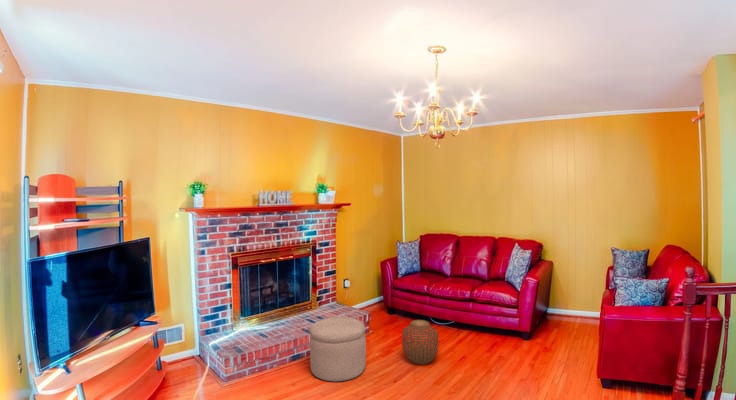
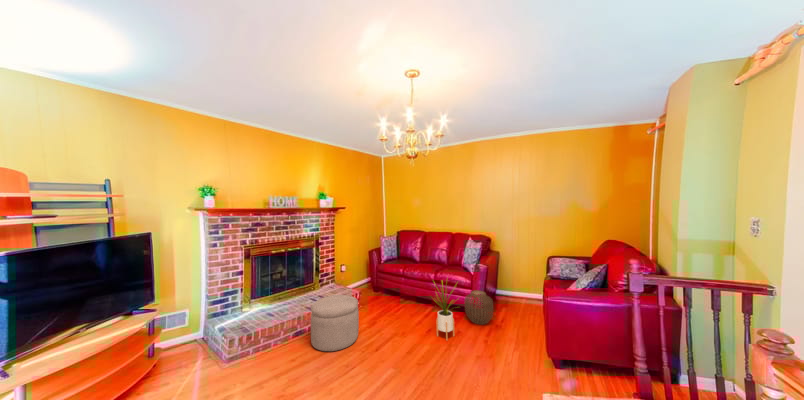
house plant: none [455,300,498,383] -> present [436,282,454,340]
woven basket: present [402,320,439,364] -> present [465,290,493,324]

